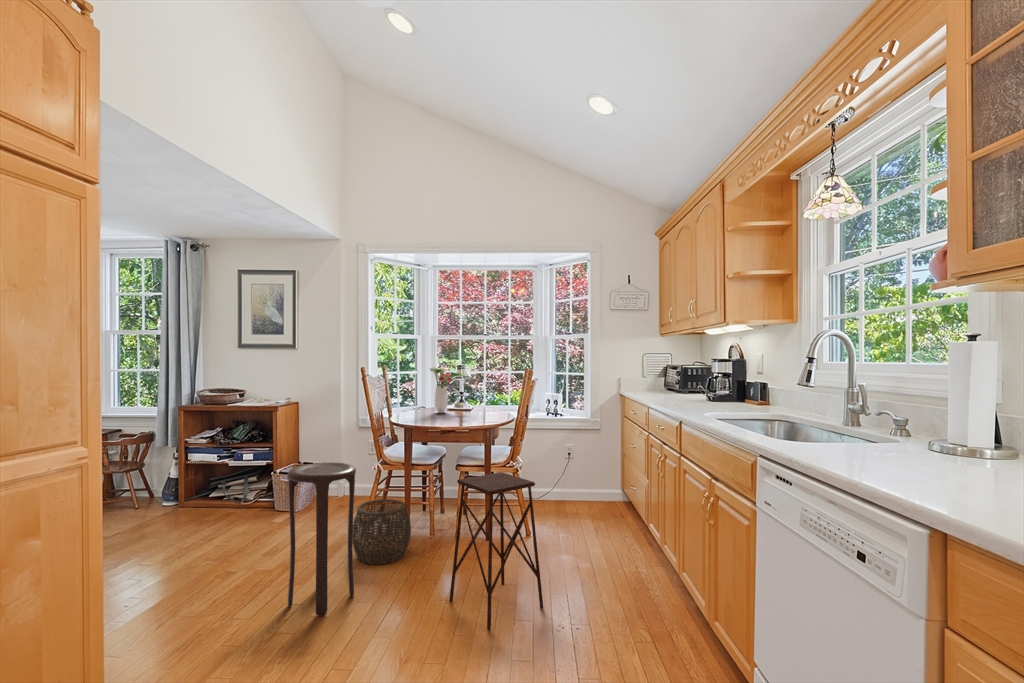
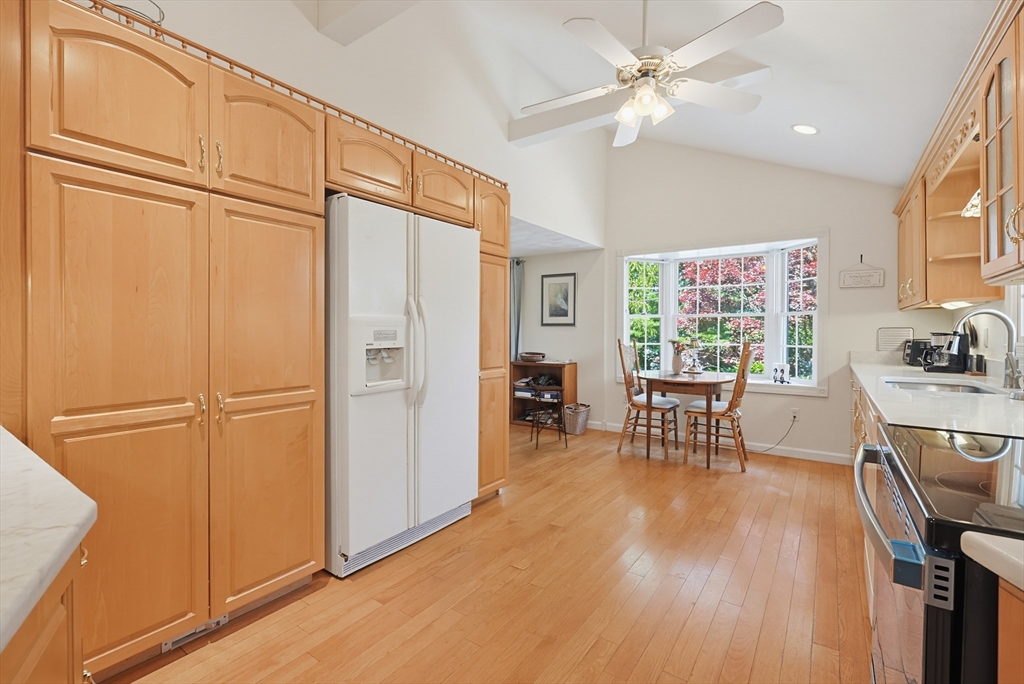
stool: present [287,462,356,615] -> none [569,397,610,486]
side table: present [449,472,543,630] -> present [530,386,567,449]
woven basket: present [352,499,411,564] -> none [609,428,649,469]

